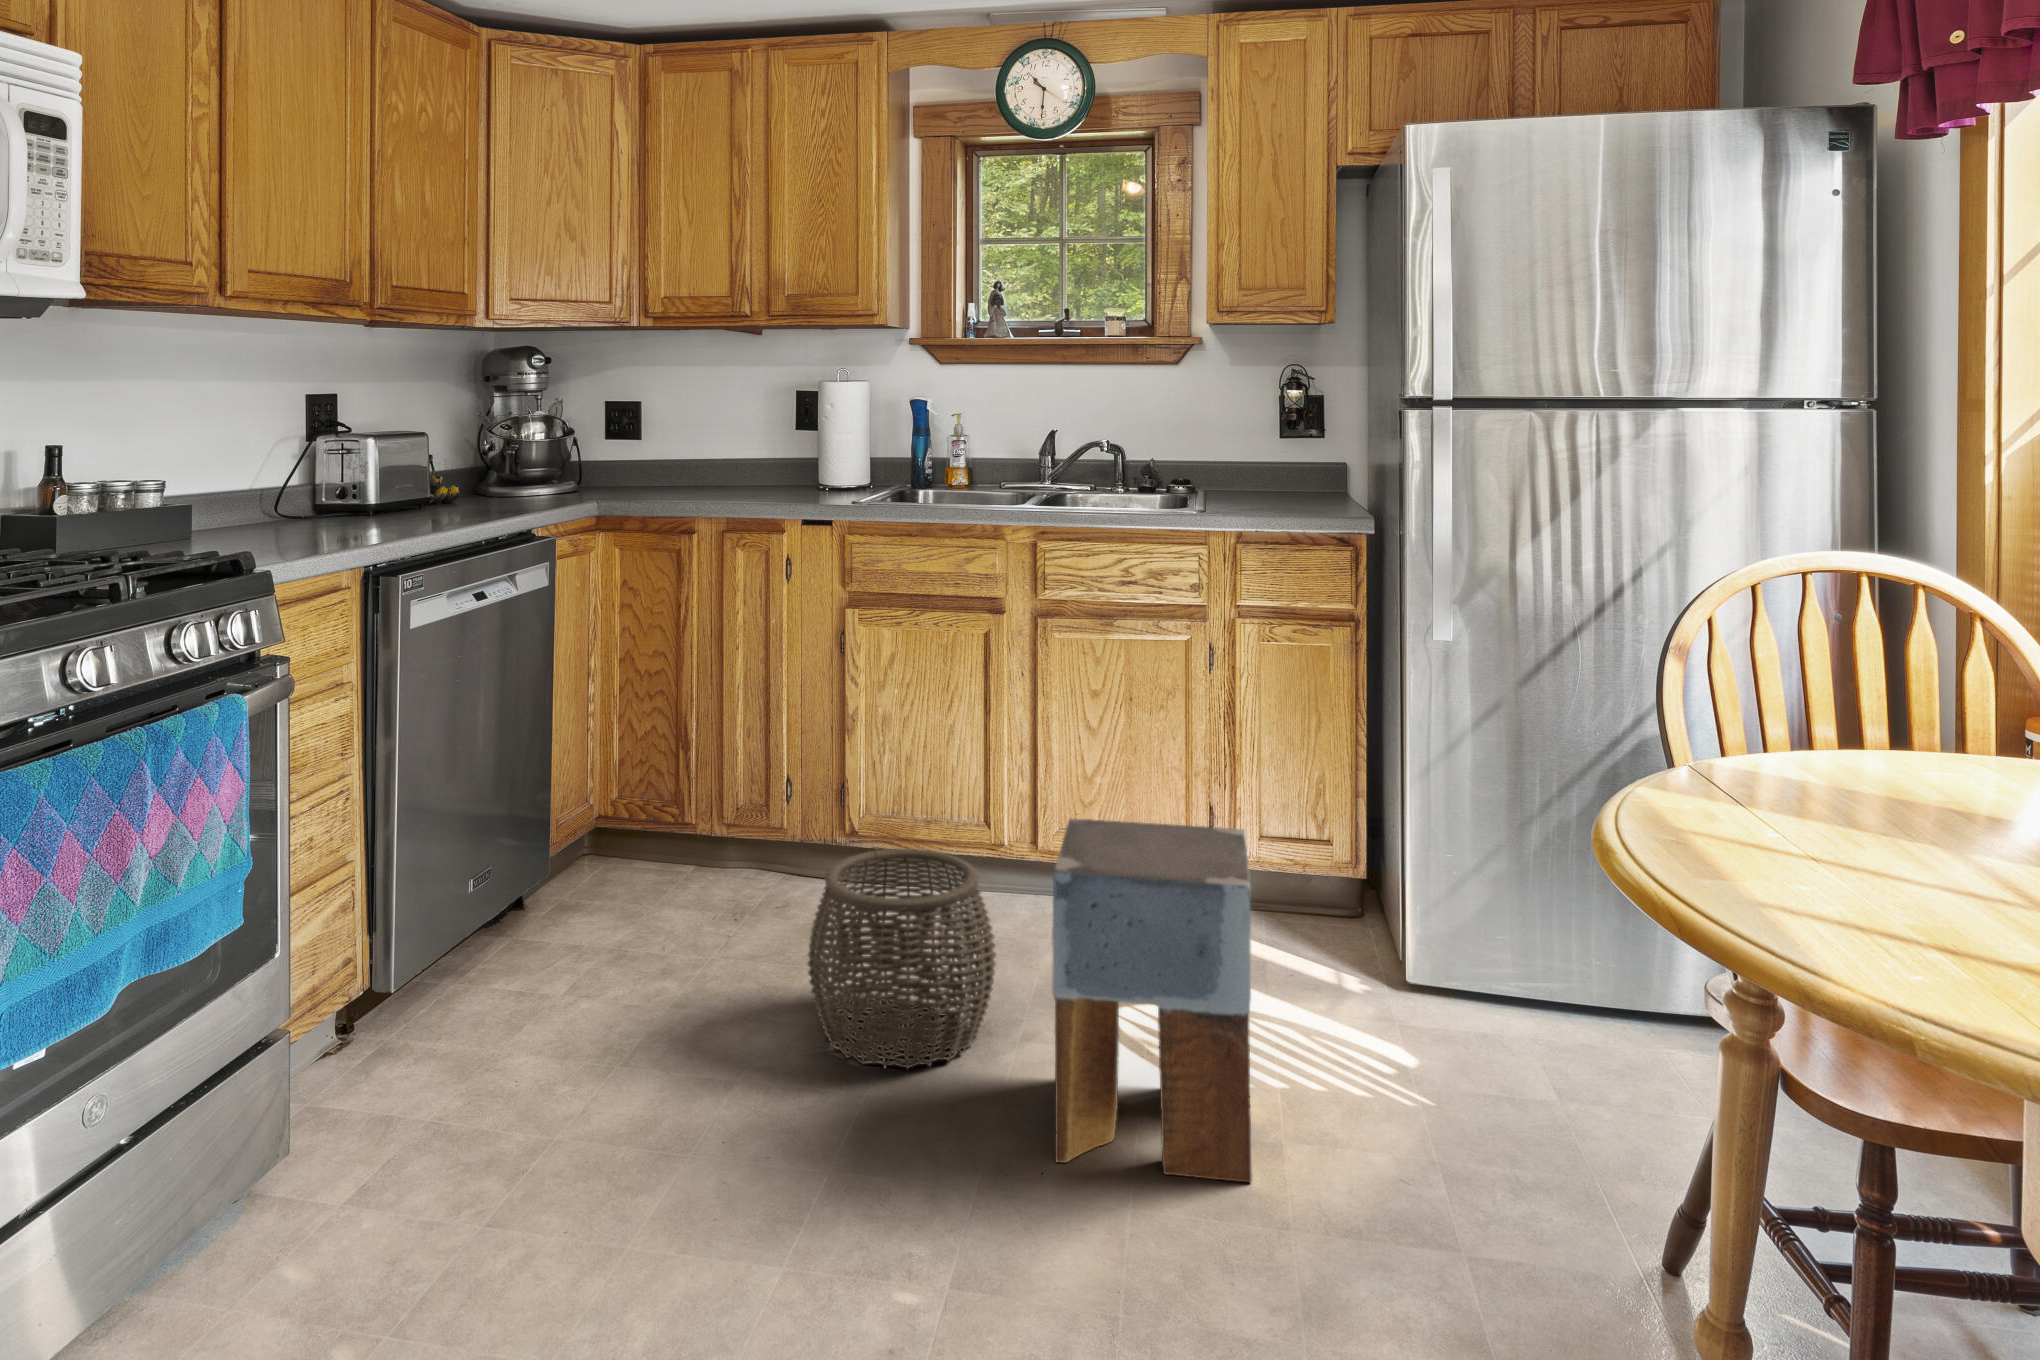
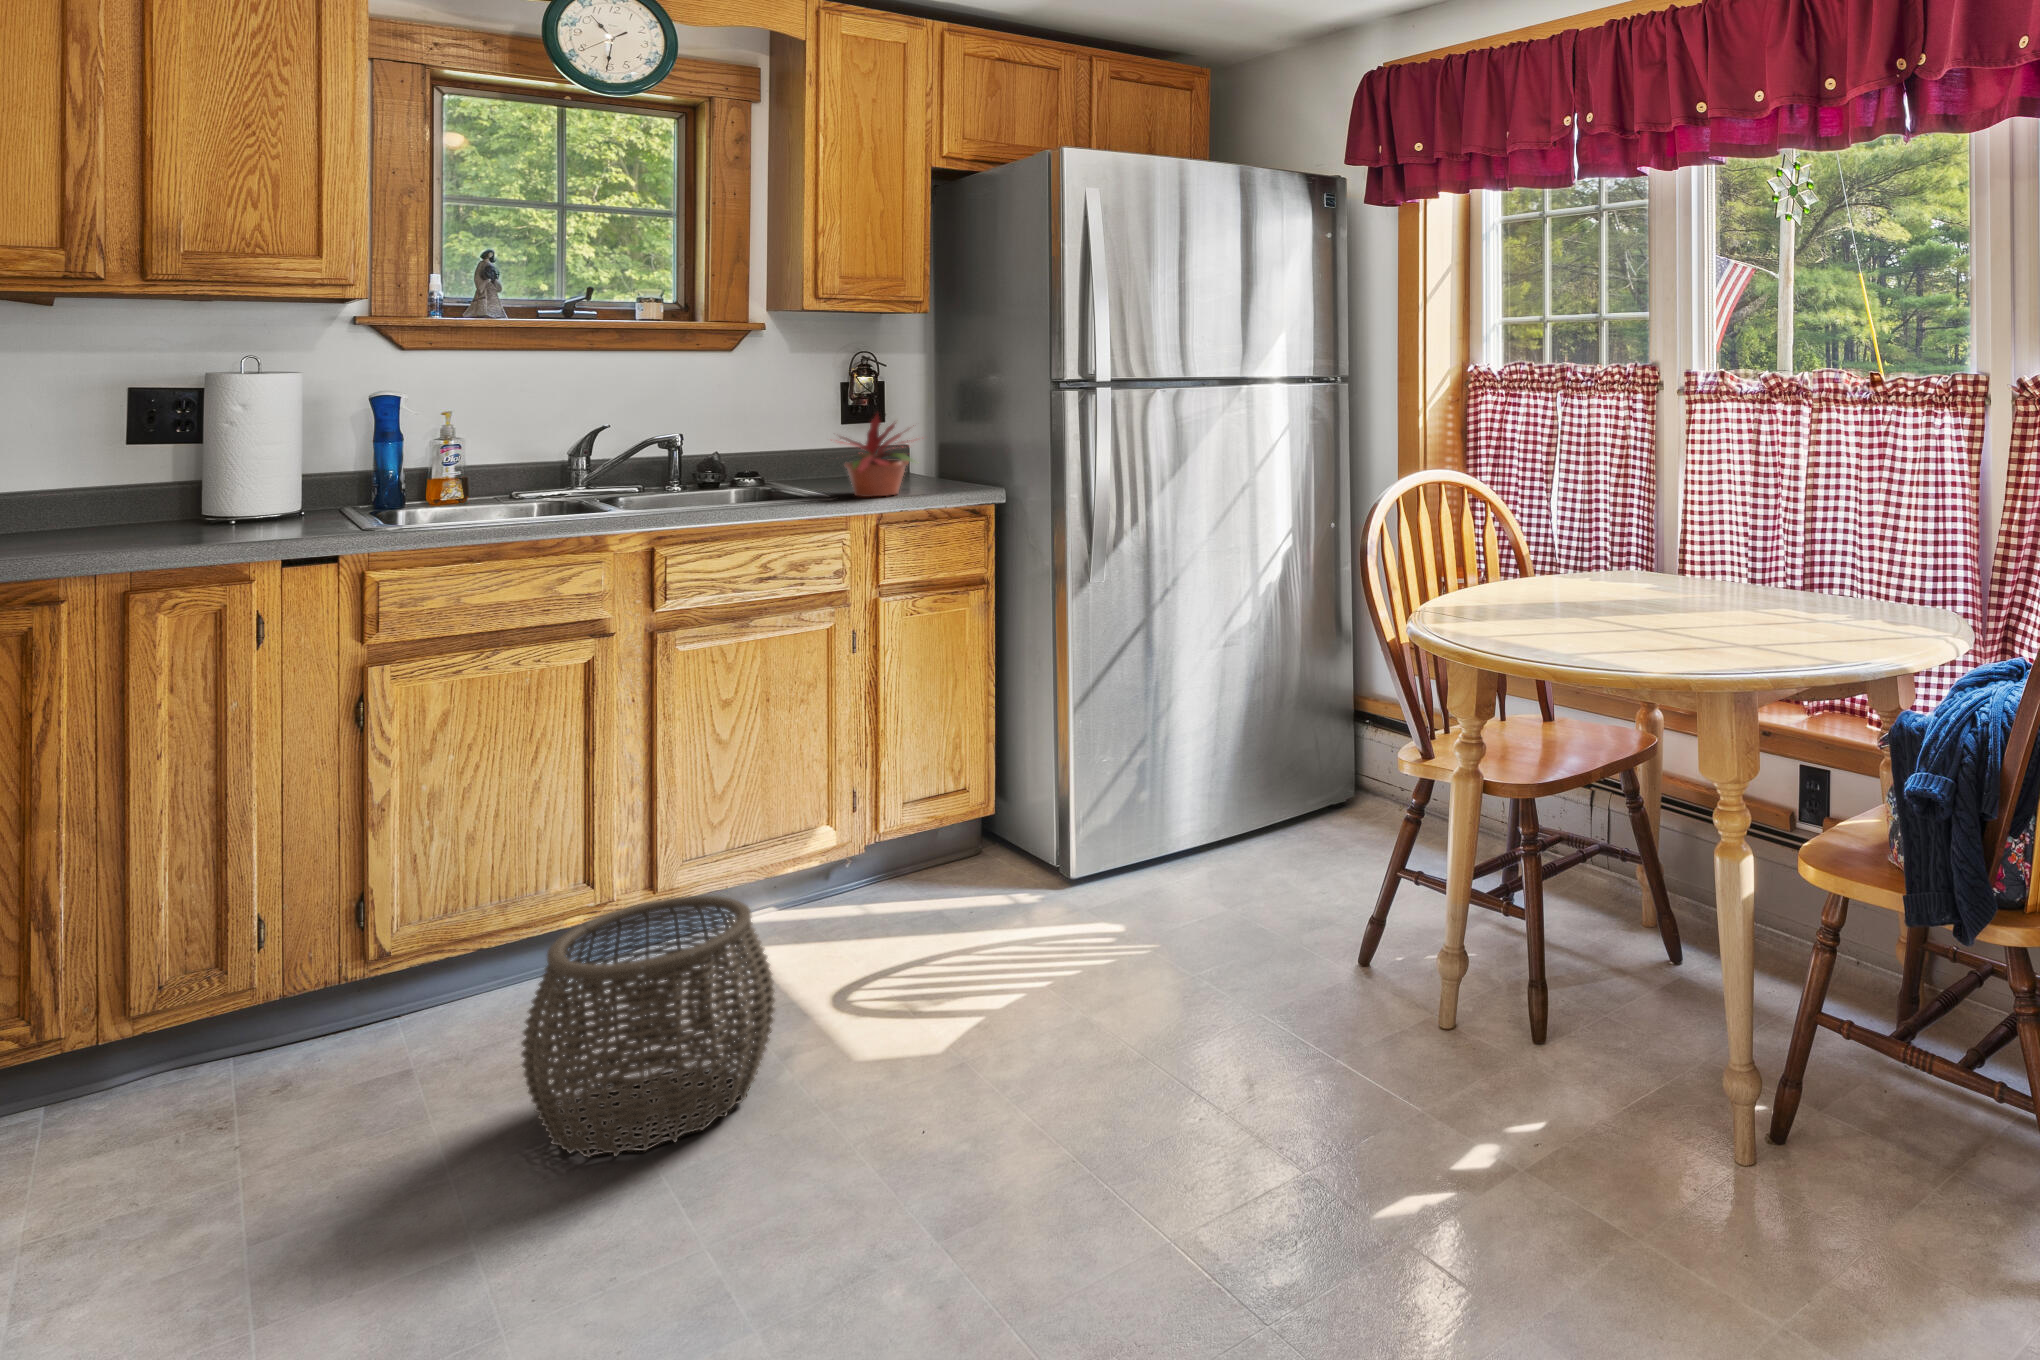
potted plant: none [1211,424,1307,514] -> present [840,415,915,497]
stool: present [1052,819,1252,1182] -> none [875,766,1108,1117]

